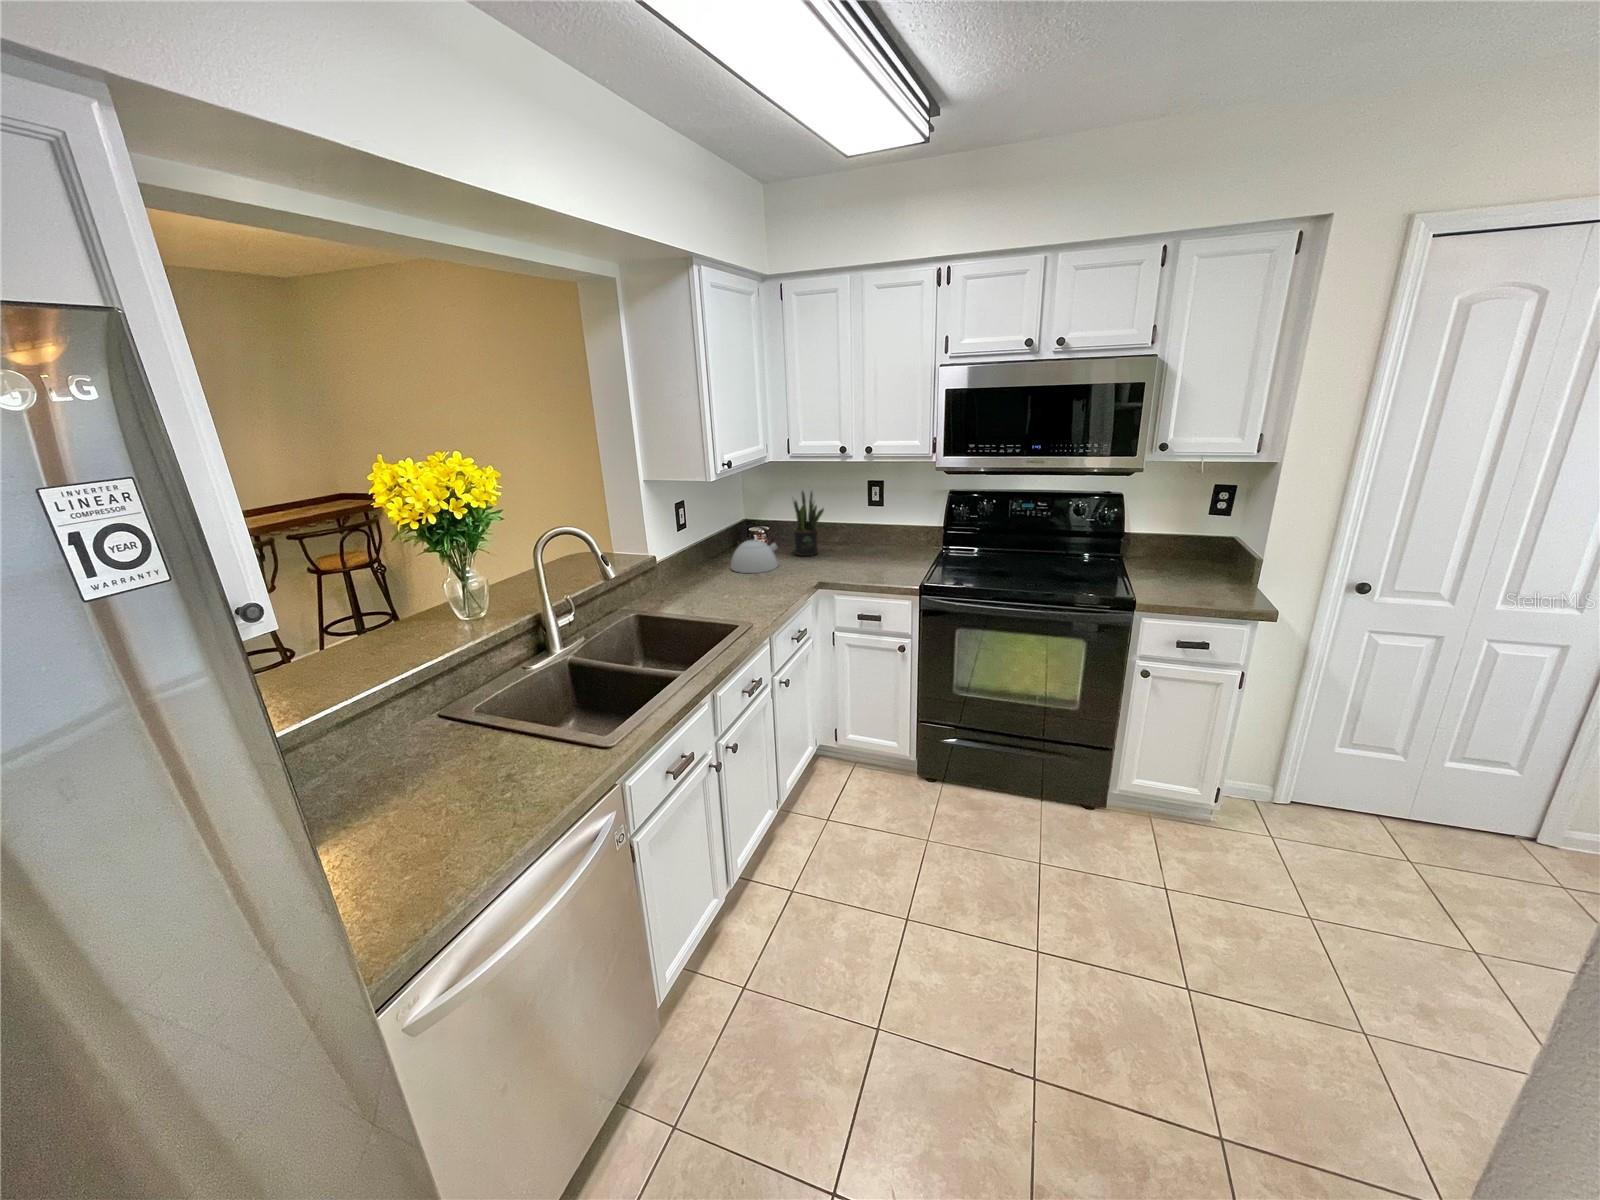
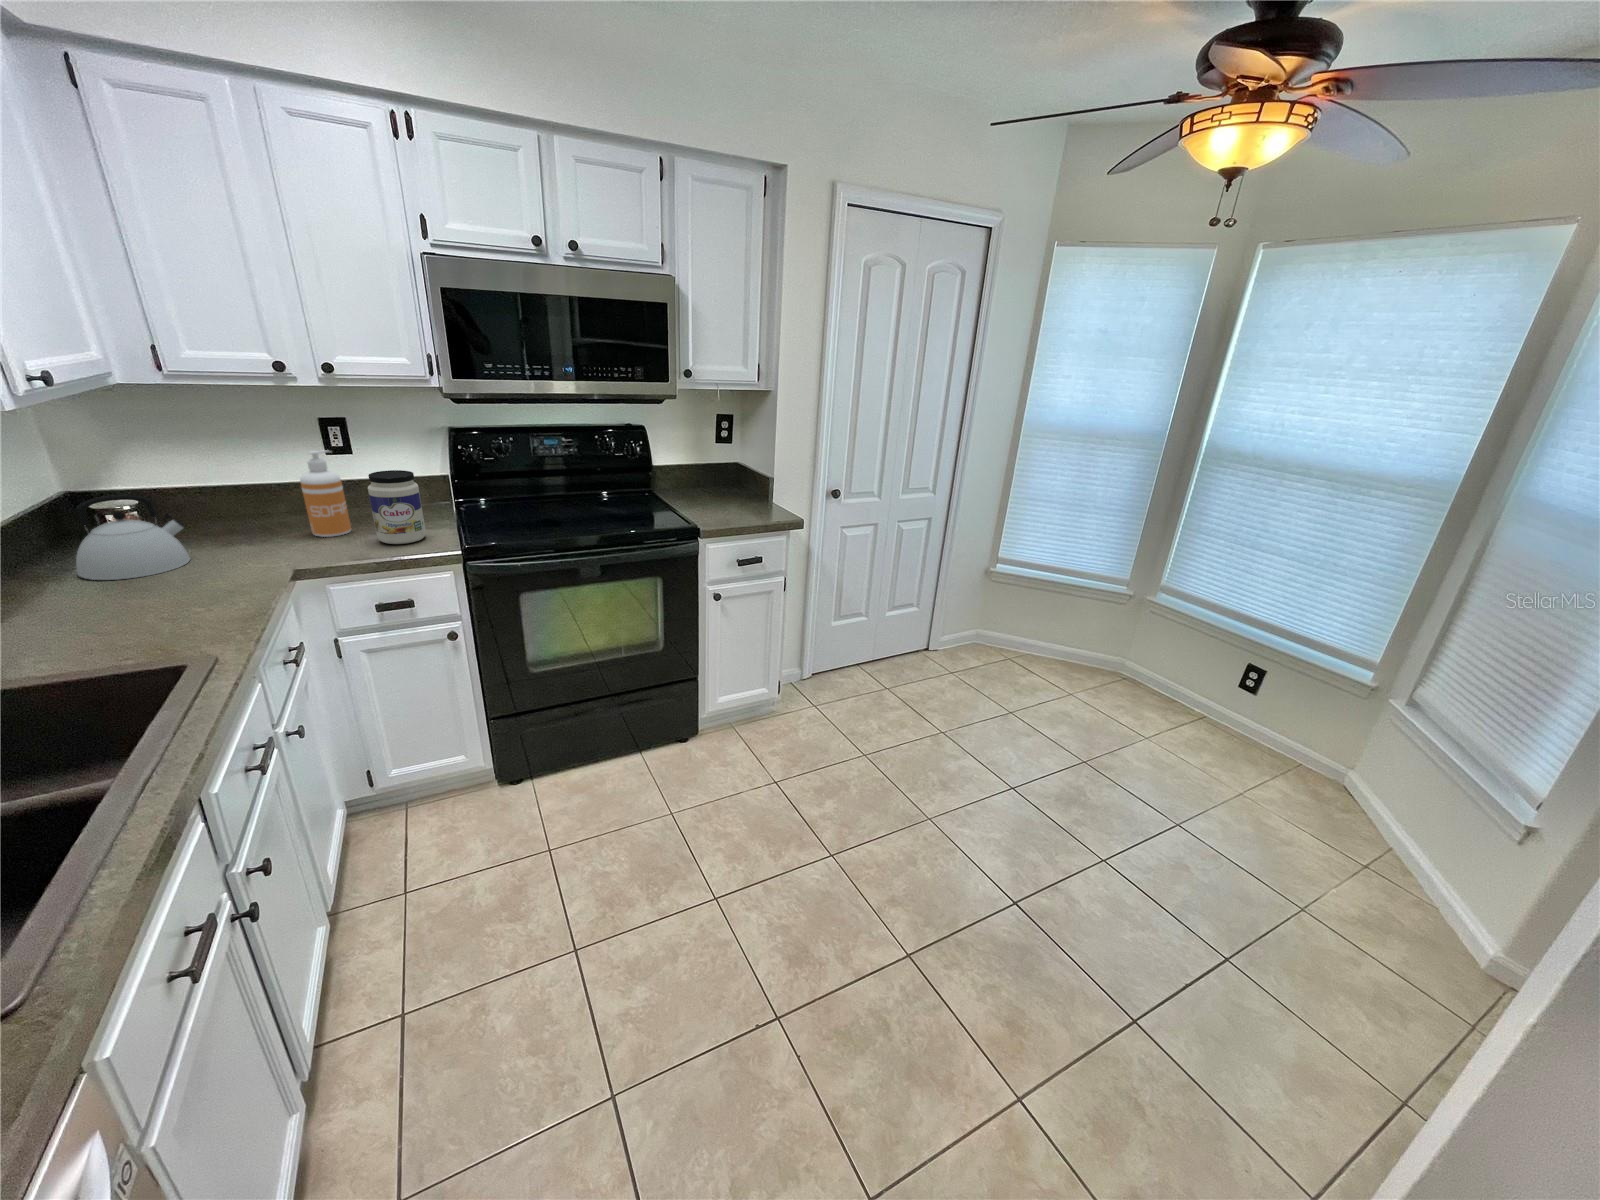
potted plant: present [793,491,824,556] -> none [177,431,256,537]
soap dispenser: none [842,505,865,564] -> present [300,450,351,537]
jar: none [873,522,905,575] -> present [368,470,426,544]

